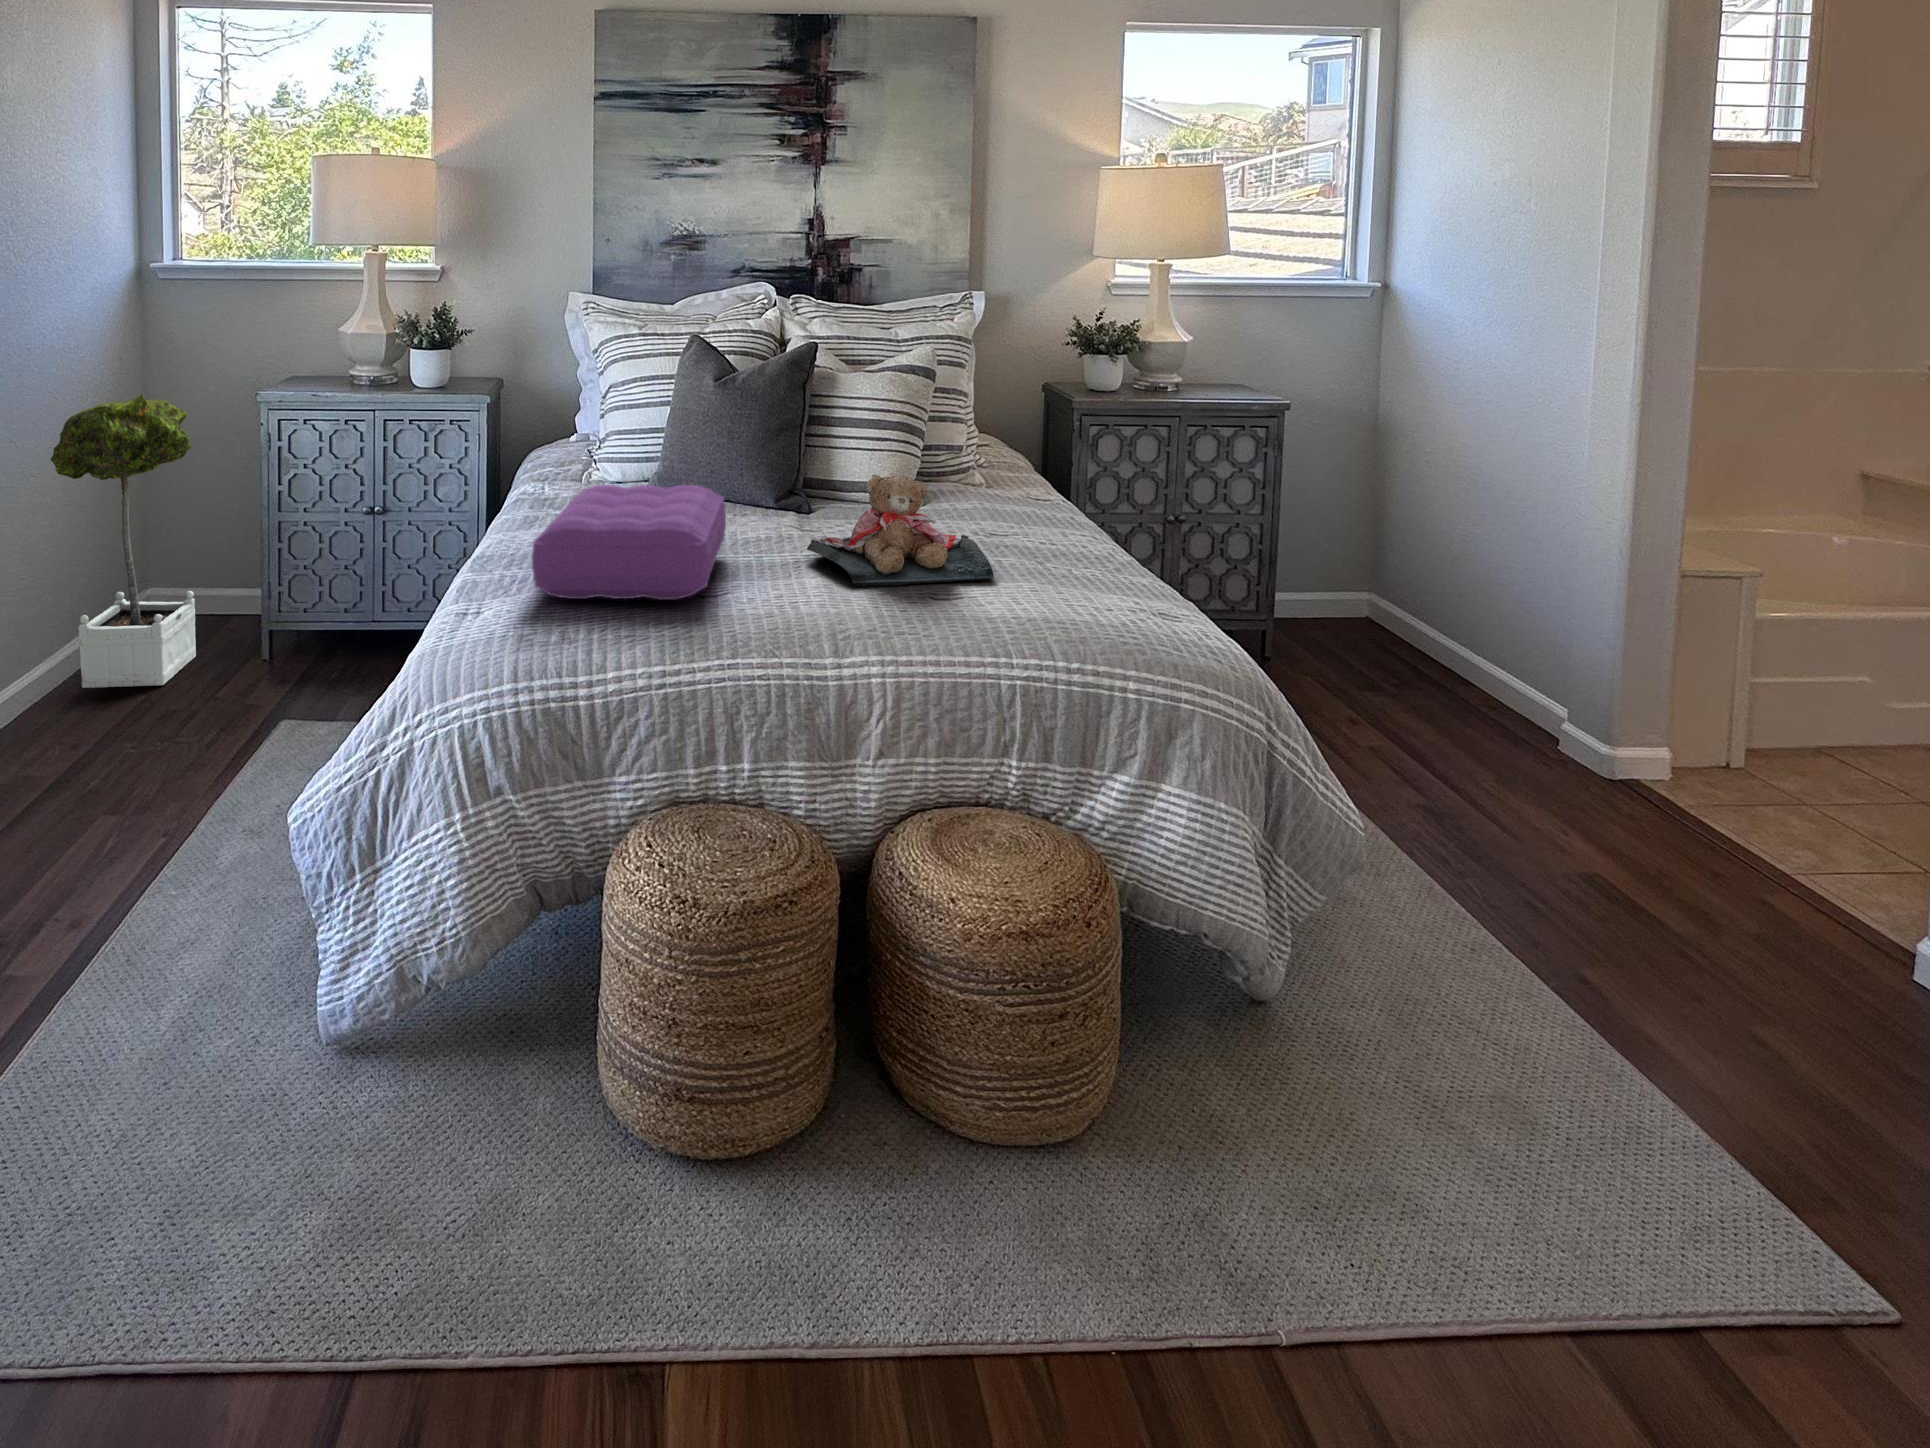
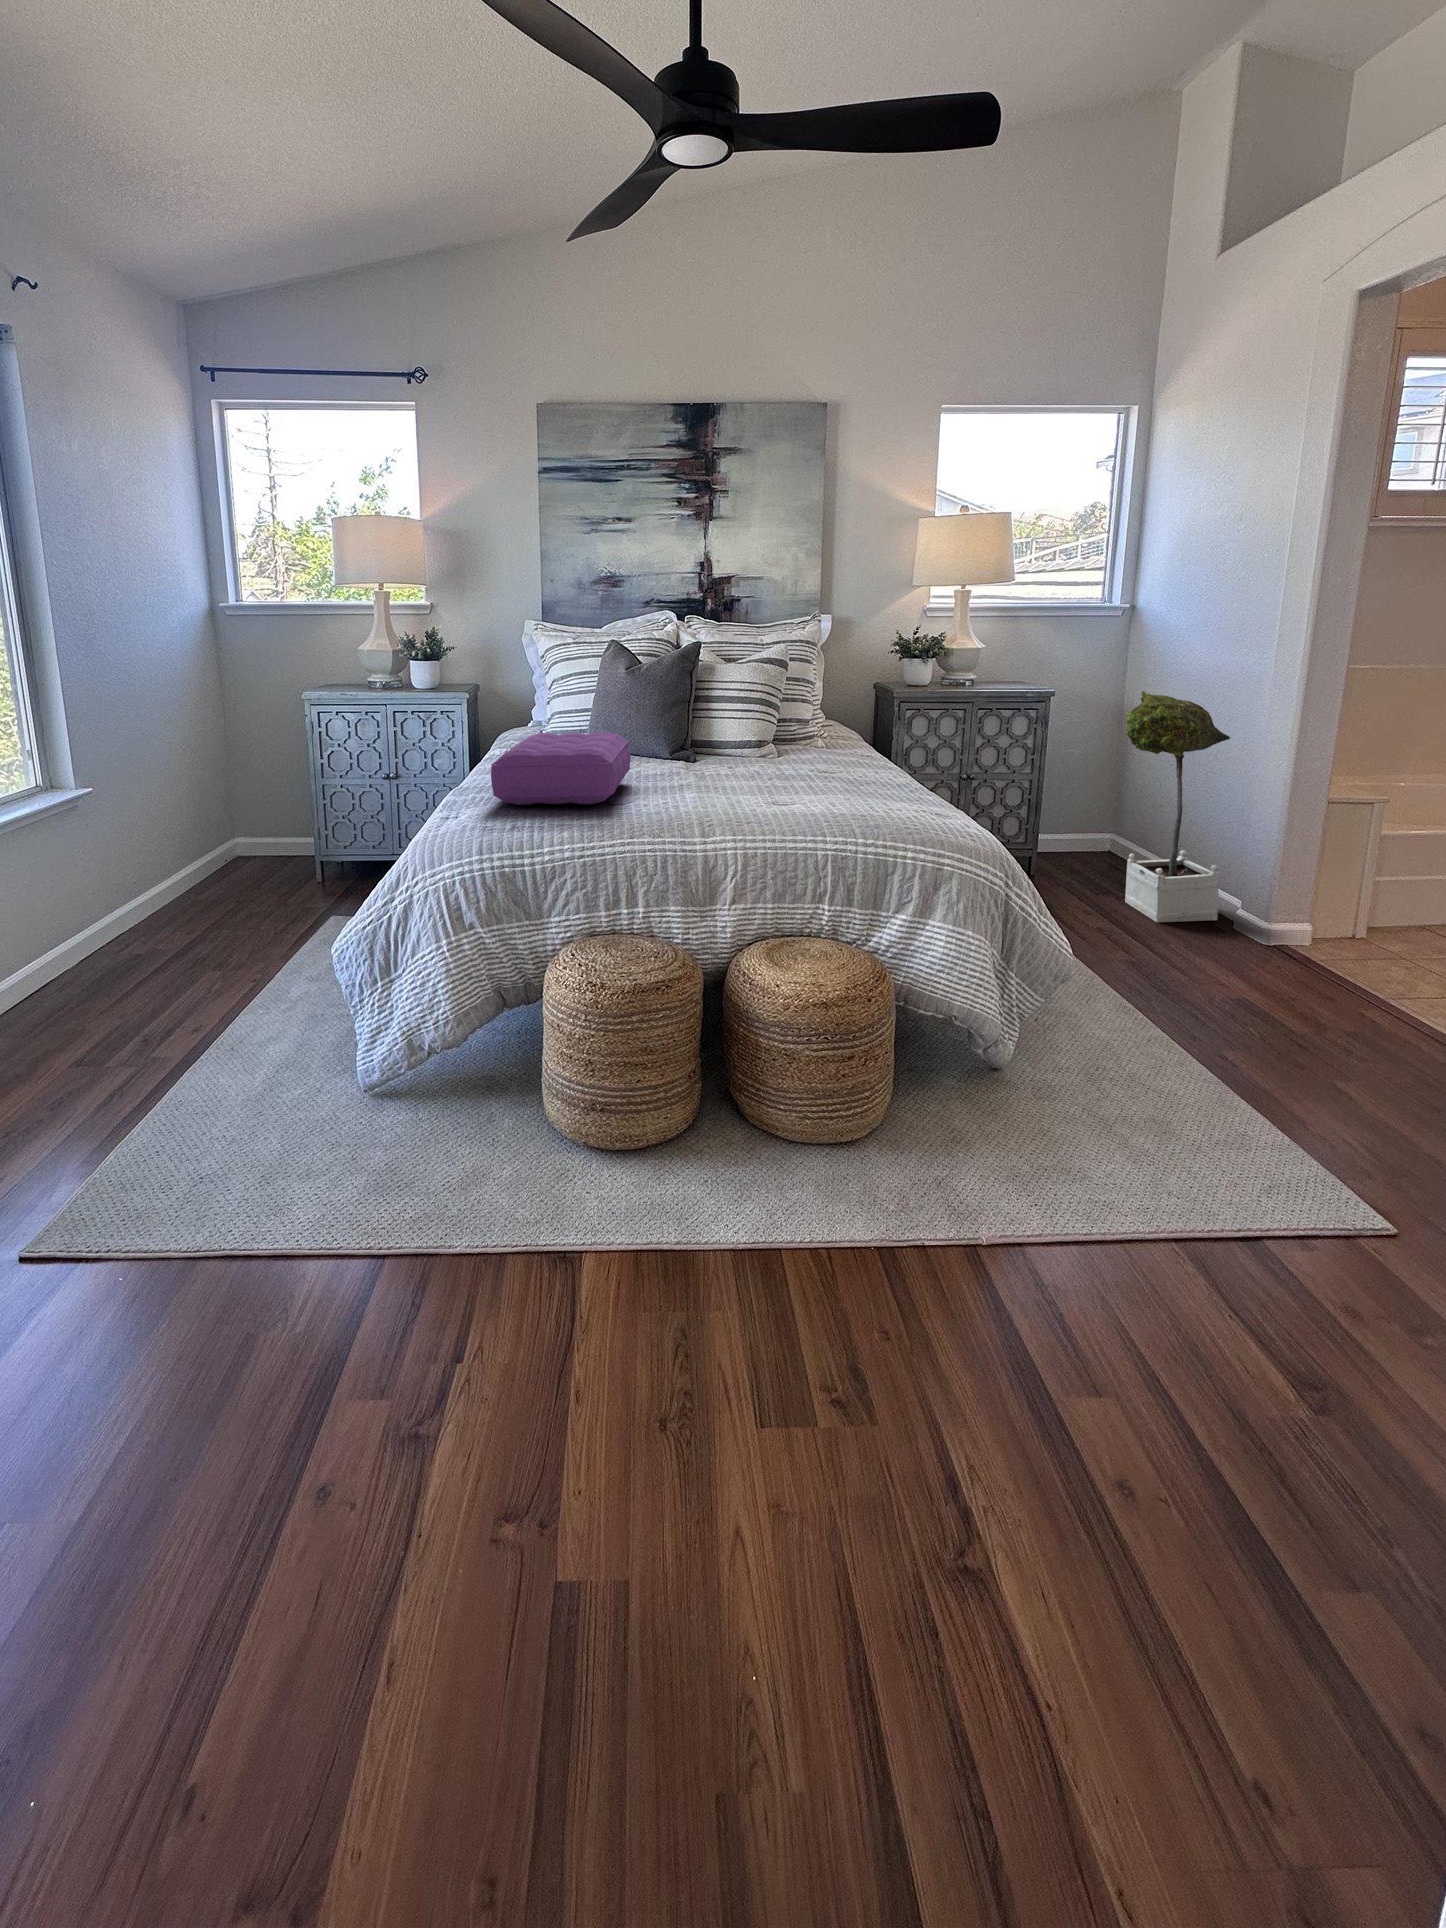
potted tree: present [51,393,196,688] -> present [1125,691,1230,922]
teddy bear: present [807,475,994,587] -> none [687,720,819,798]

